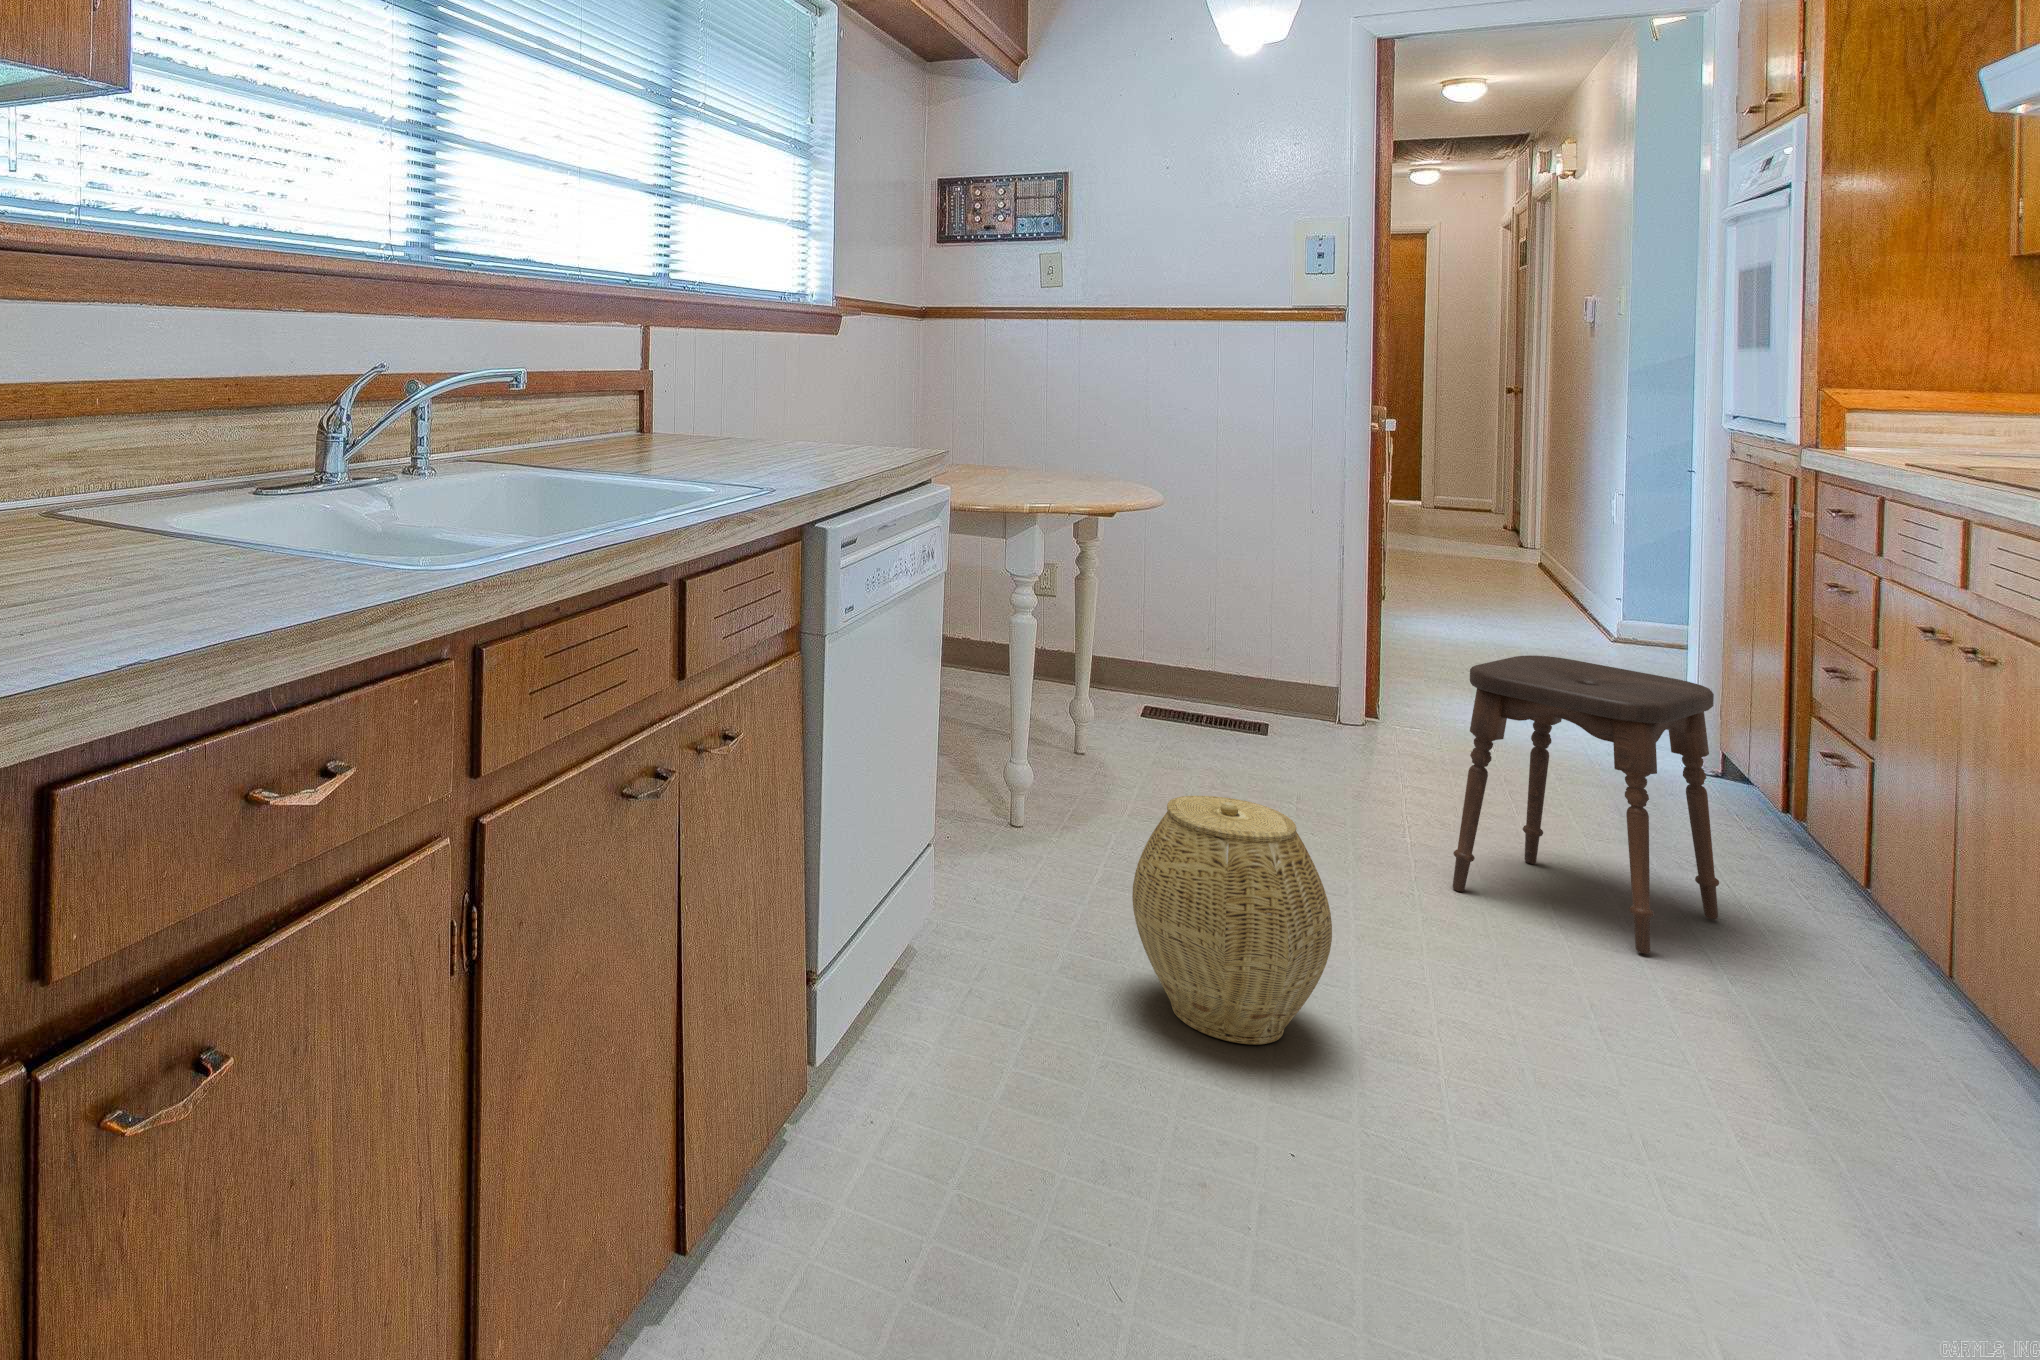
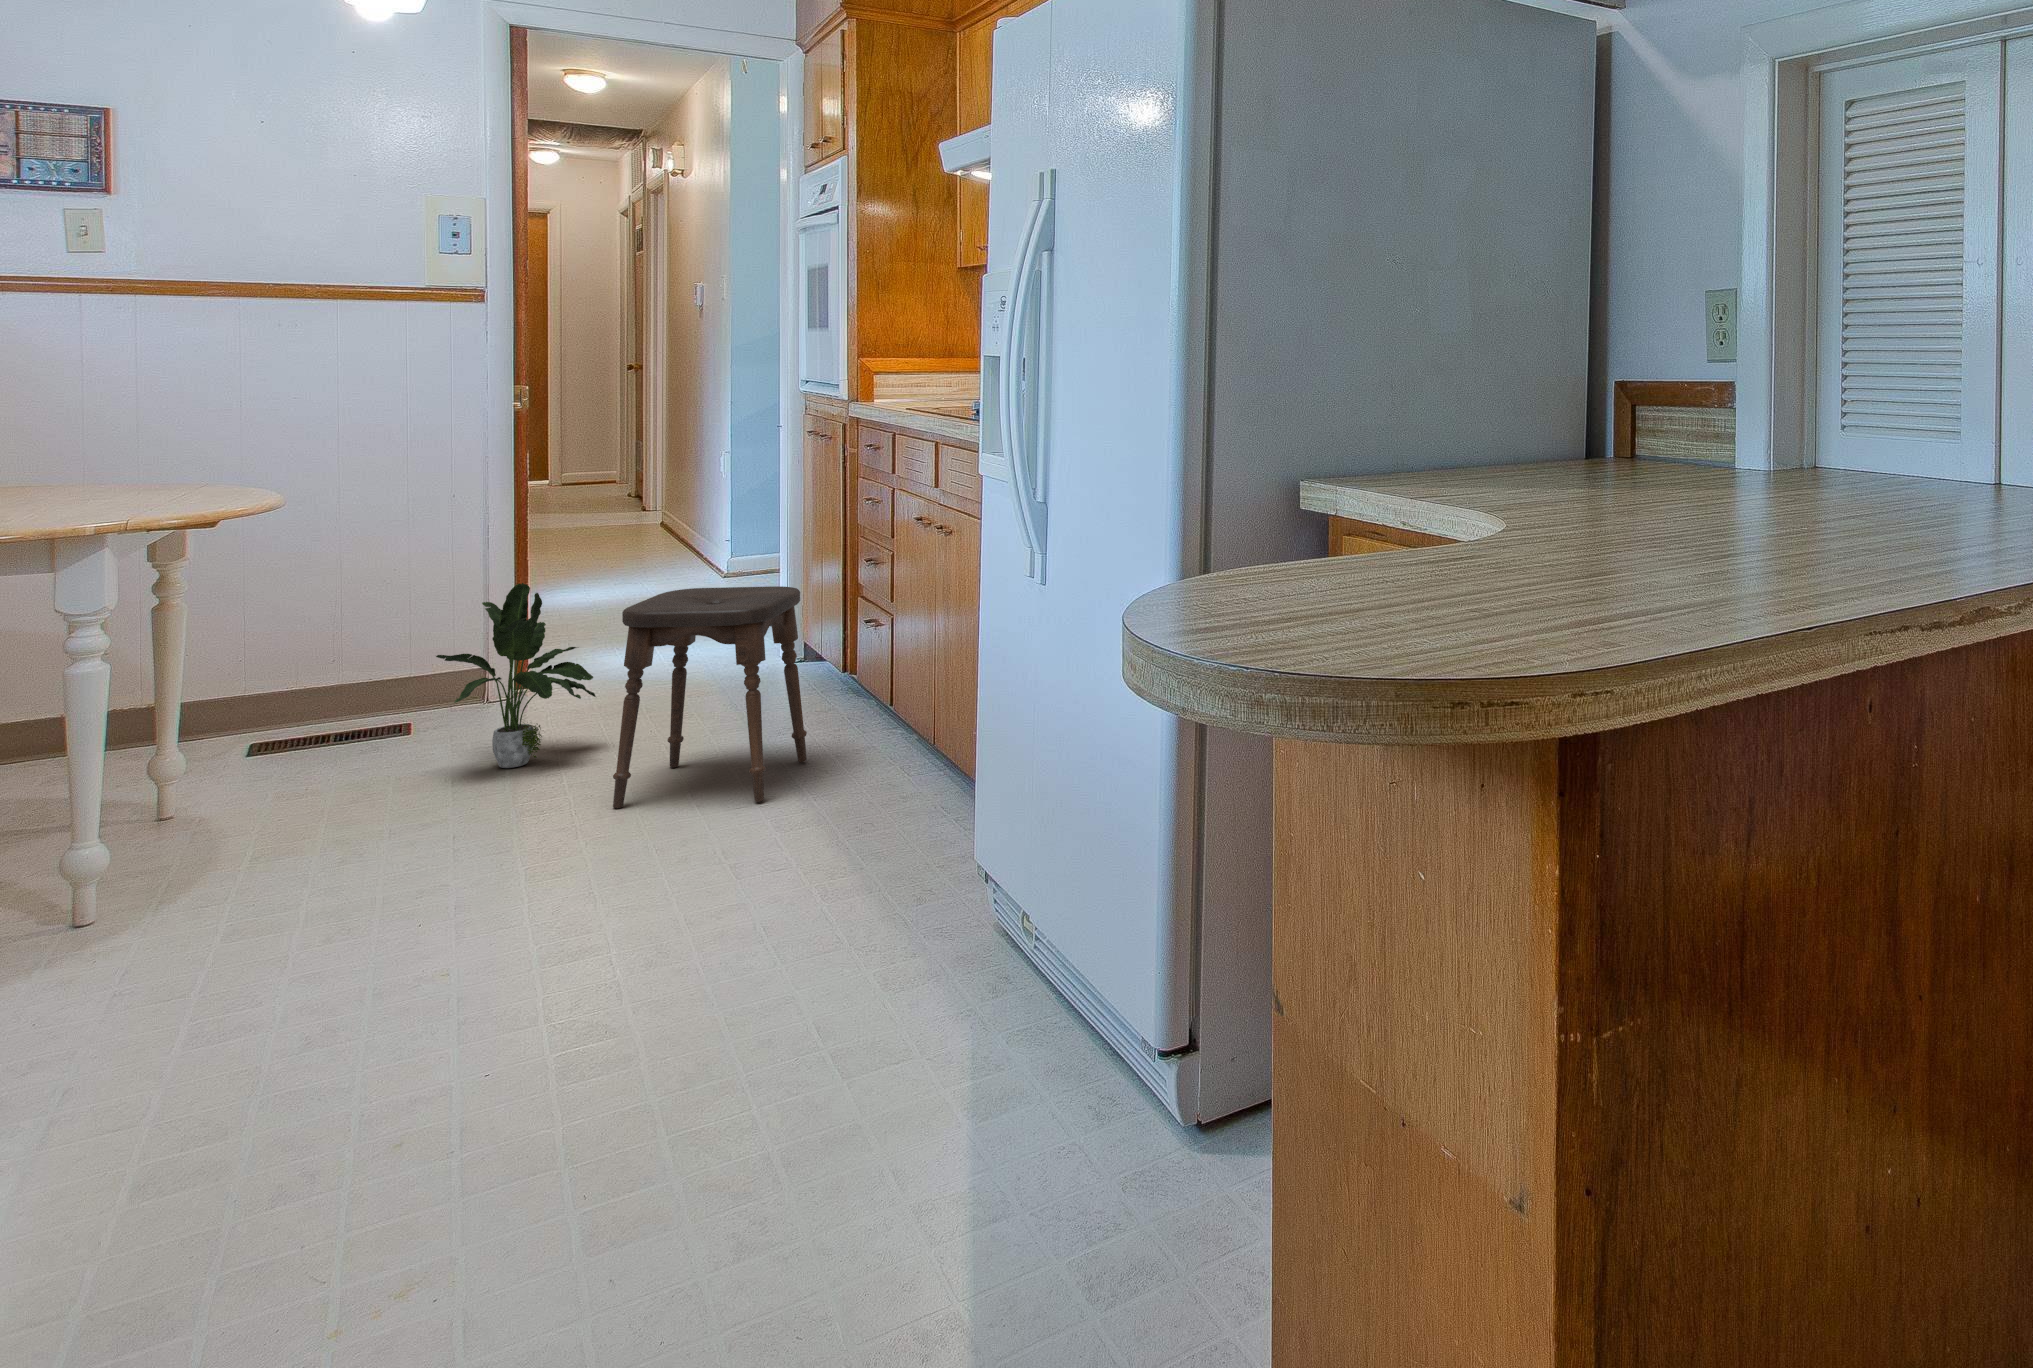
potted plant: none [1283,611,1443,802] -> present [436,583,596,768]
woven basket: present [1132,796,1332,1045] -> none [294,775,518,1017]

